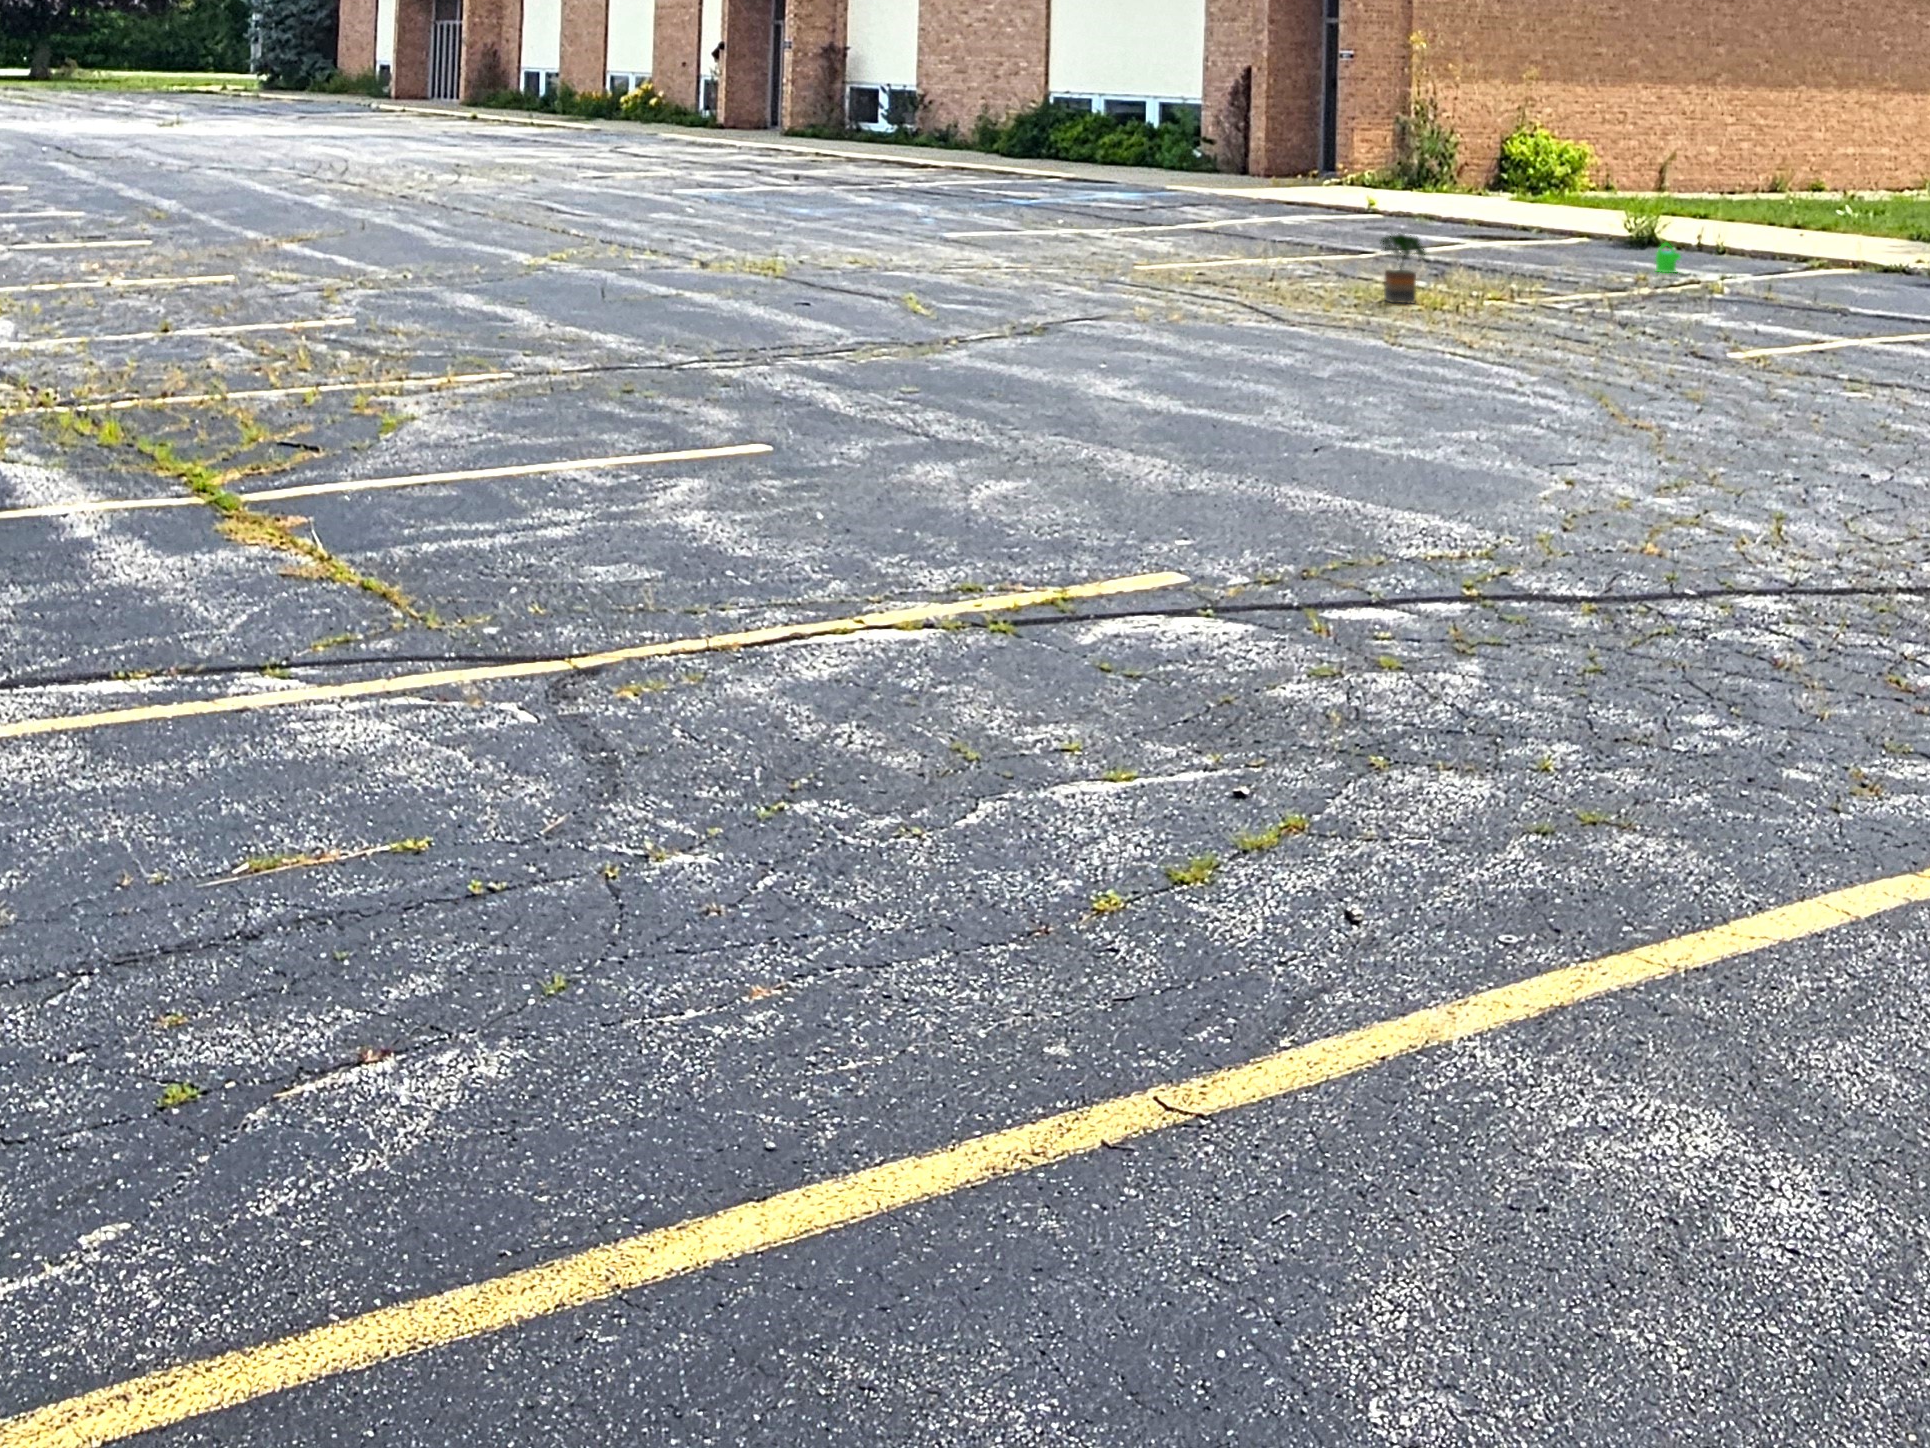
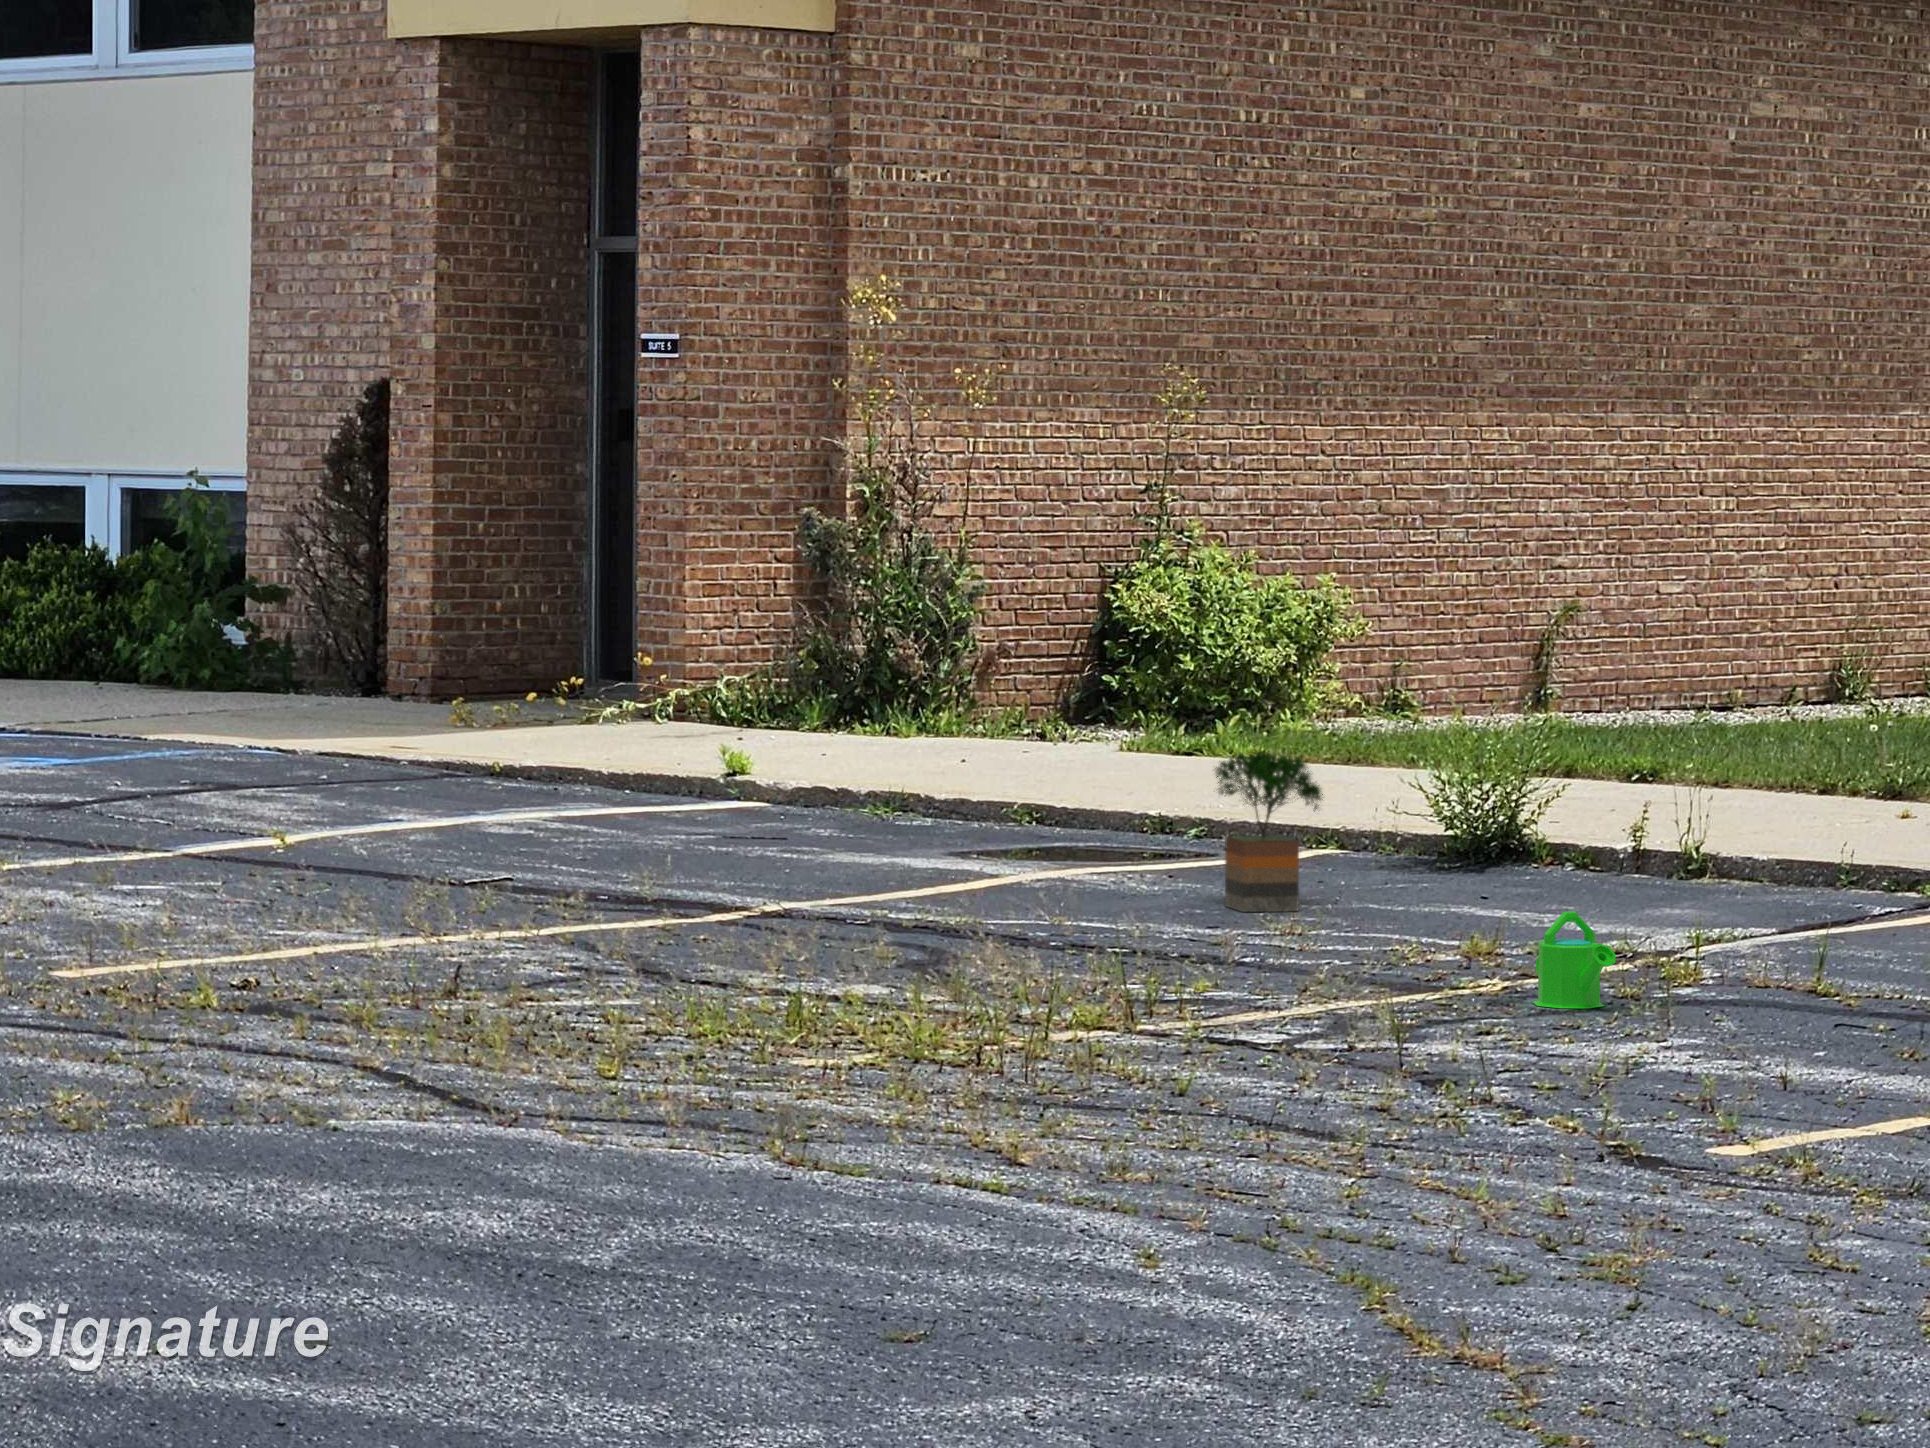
potted tree: present [1380,234,1426,303] -> present [1215,751,1323,912]

